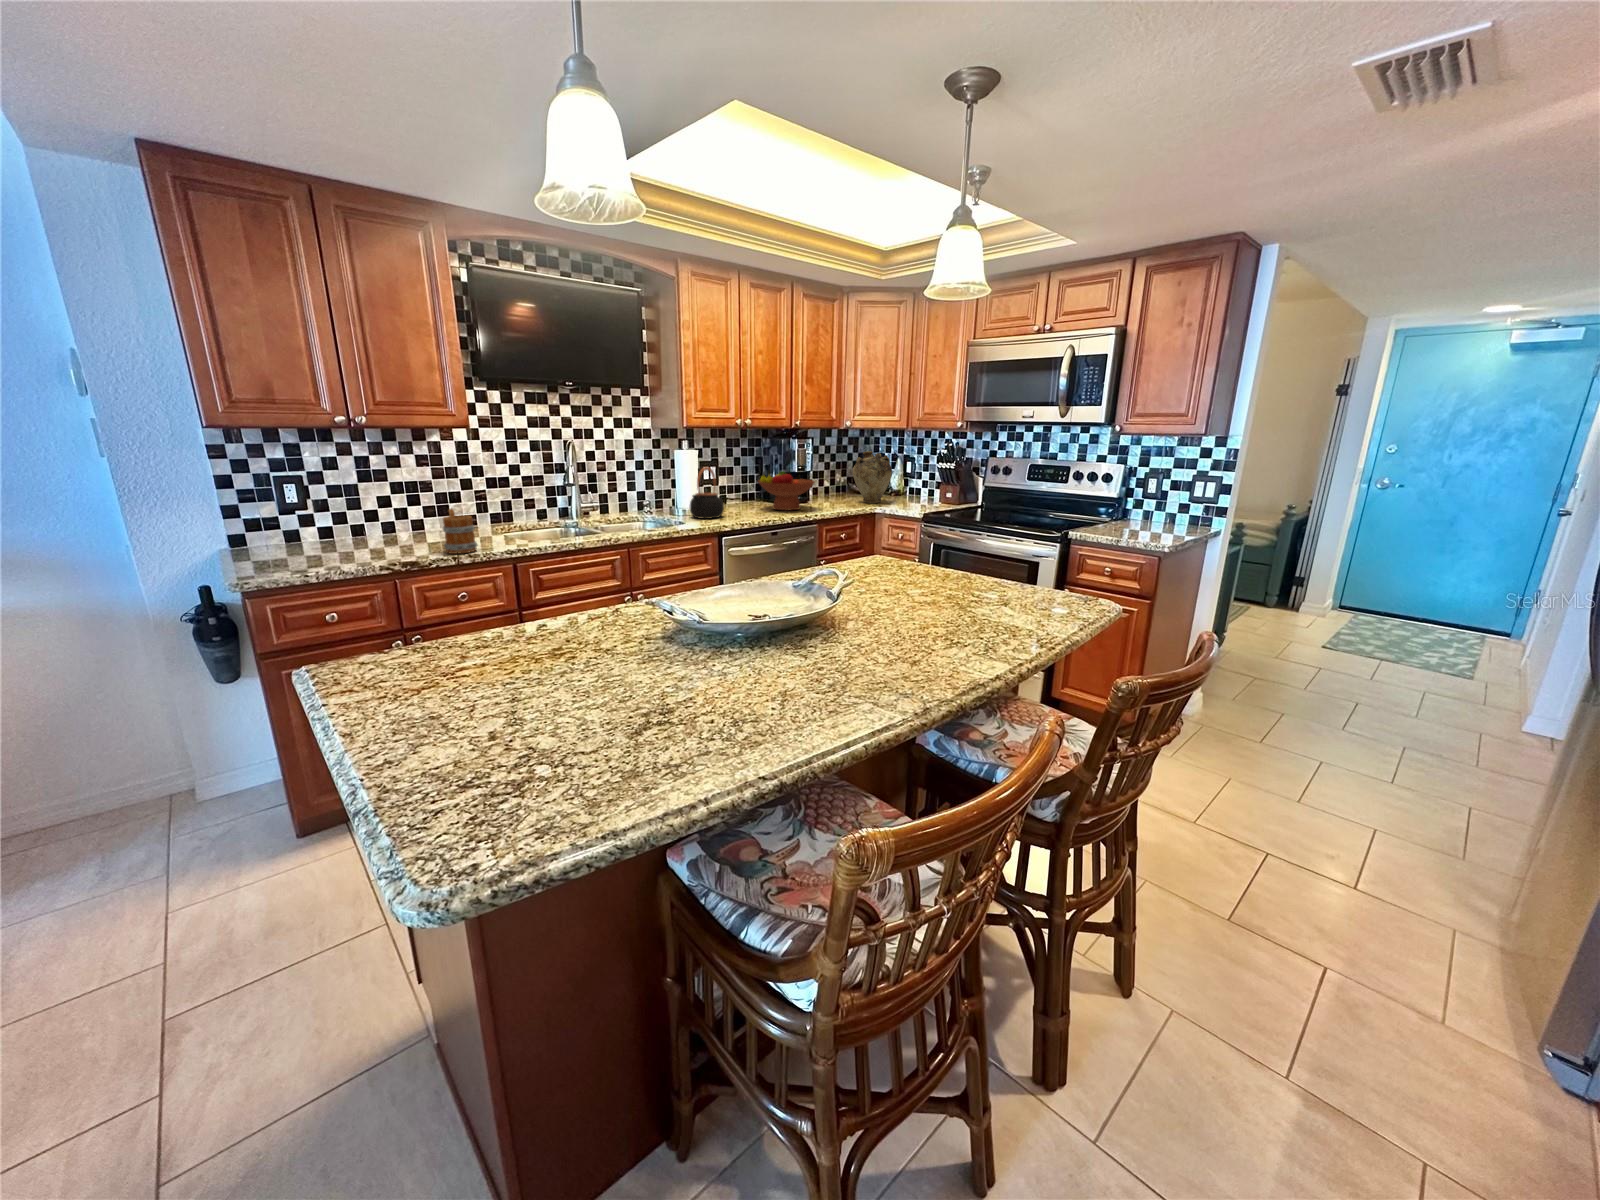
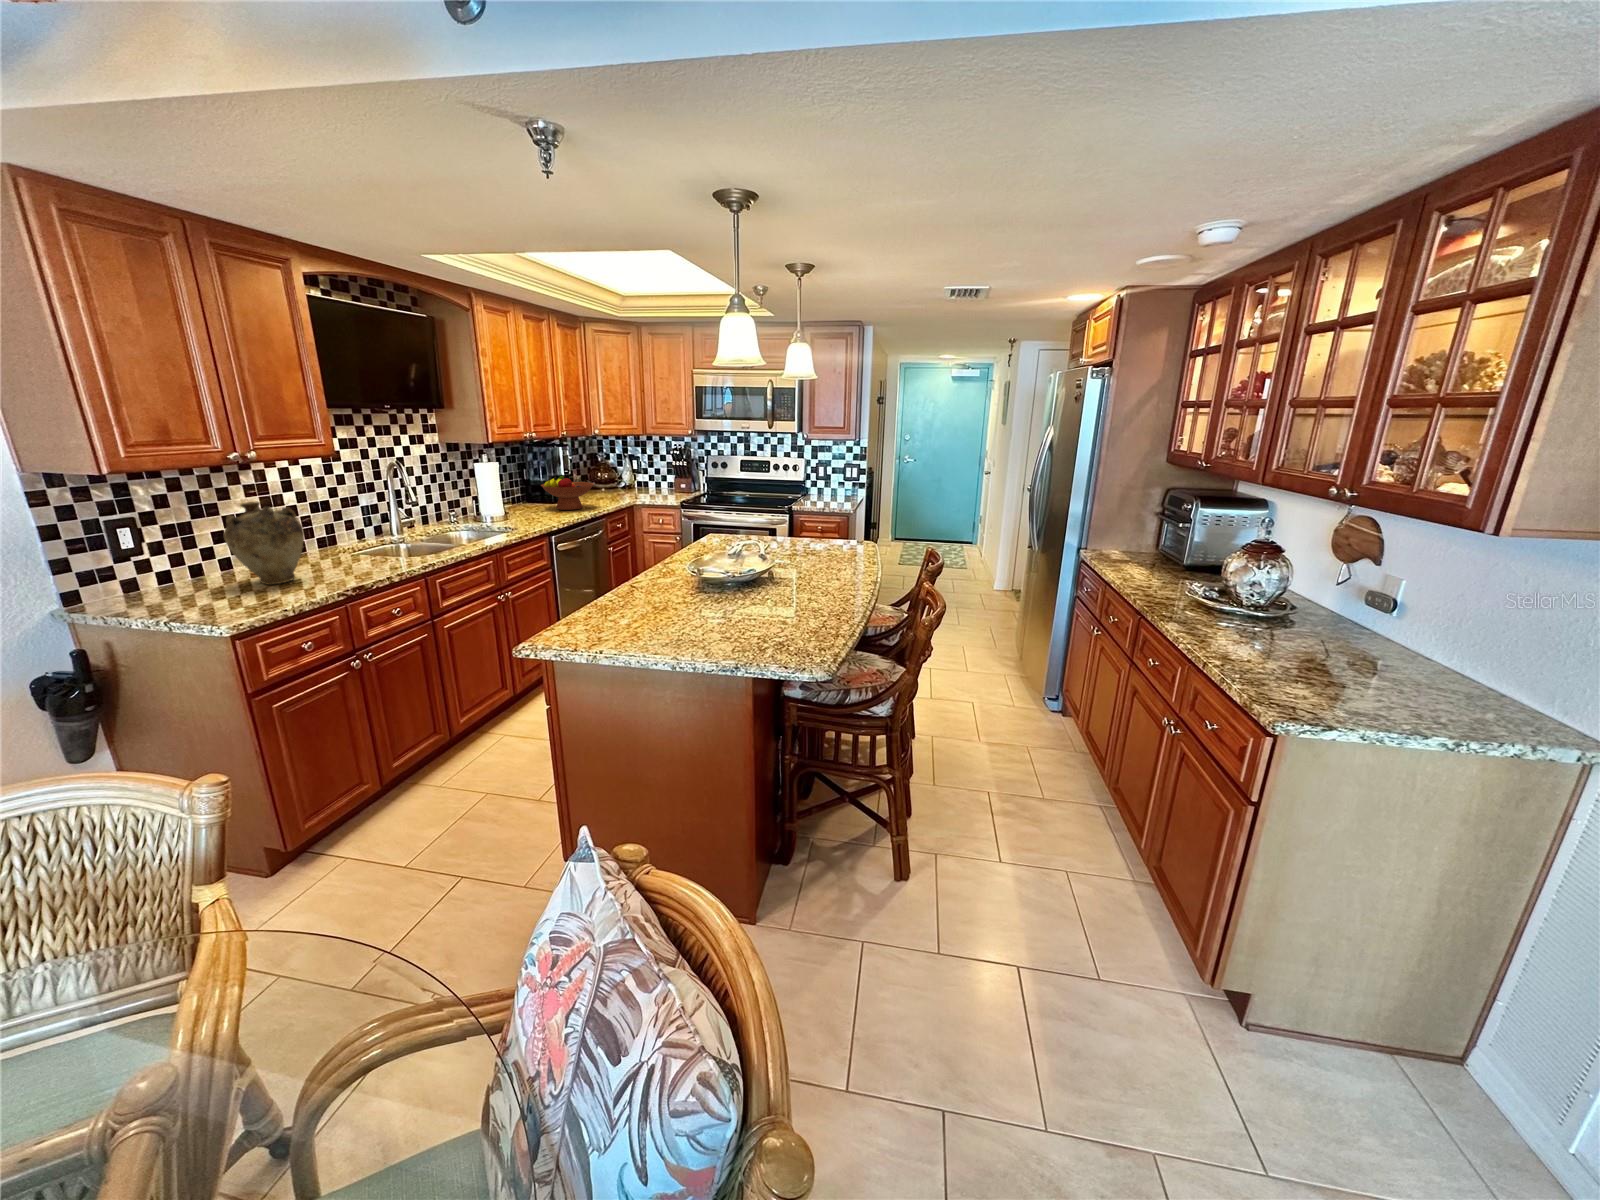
vase: present [853,451,892,503] -> present [224,502,304,585]
teapot: present [690,467,724,519] -> none [501,477,534,523]
mug: present [443,509,477,554] -> none [349,535,392,576]

